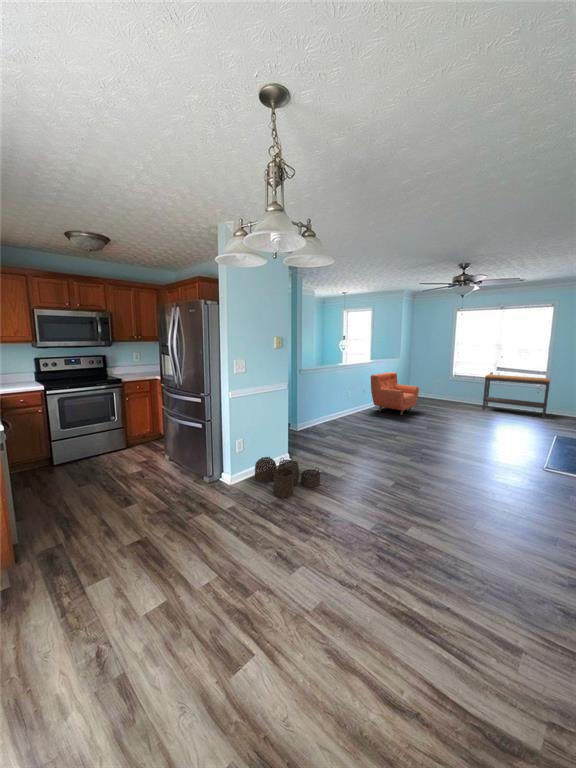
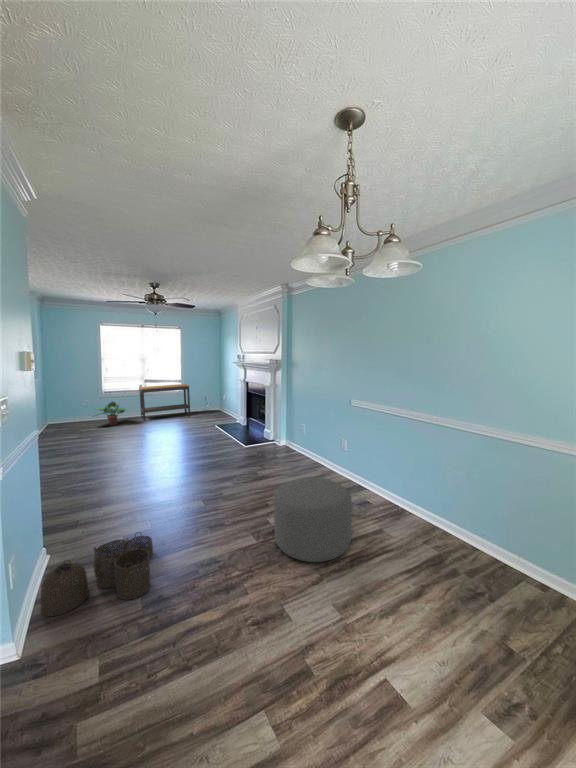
armchair: present [371,372,419,415] -> none [28,399,91,453]
potted plant: none [431,384,468,406] -> present [95,402,129,425]
ottoman: none [362,490,466,602] -> present [274,478,352,562]

